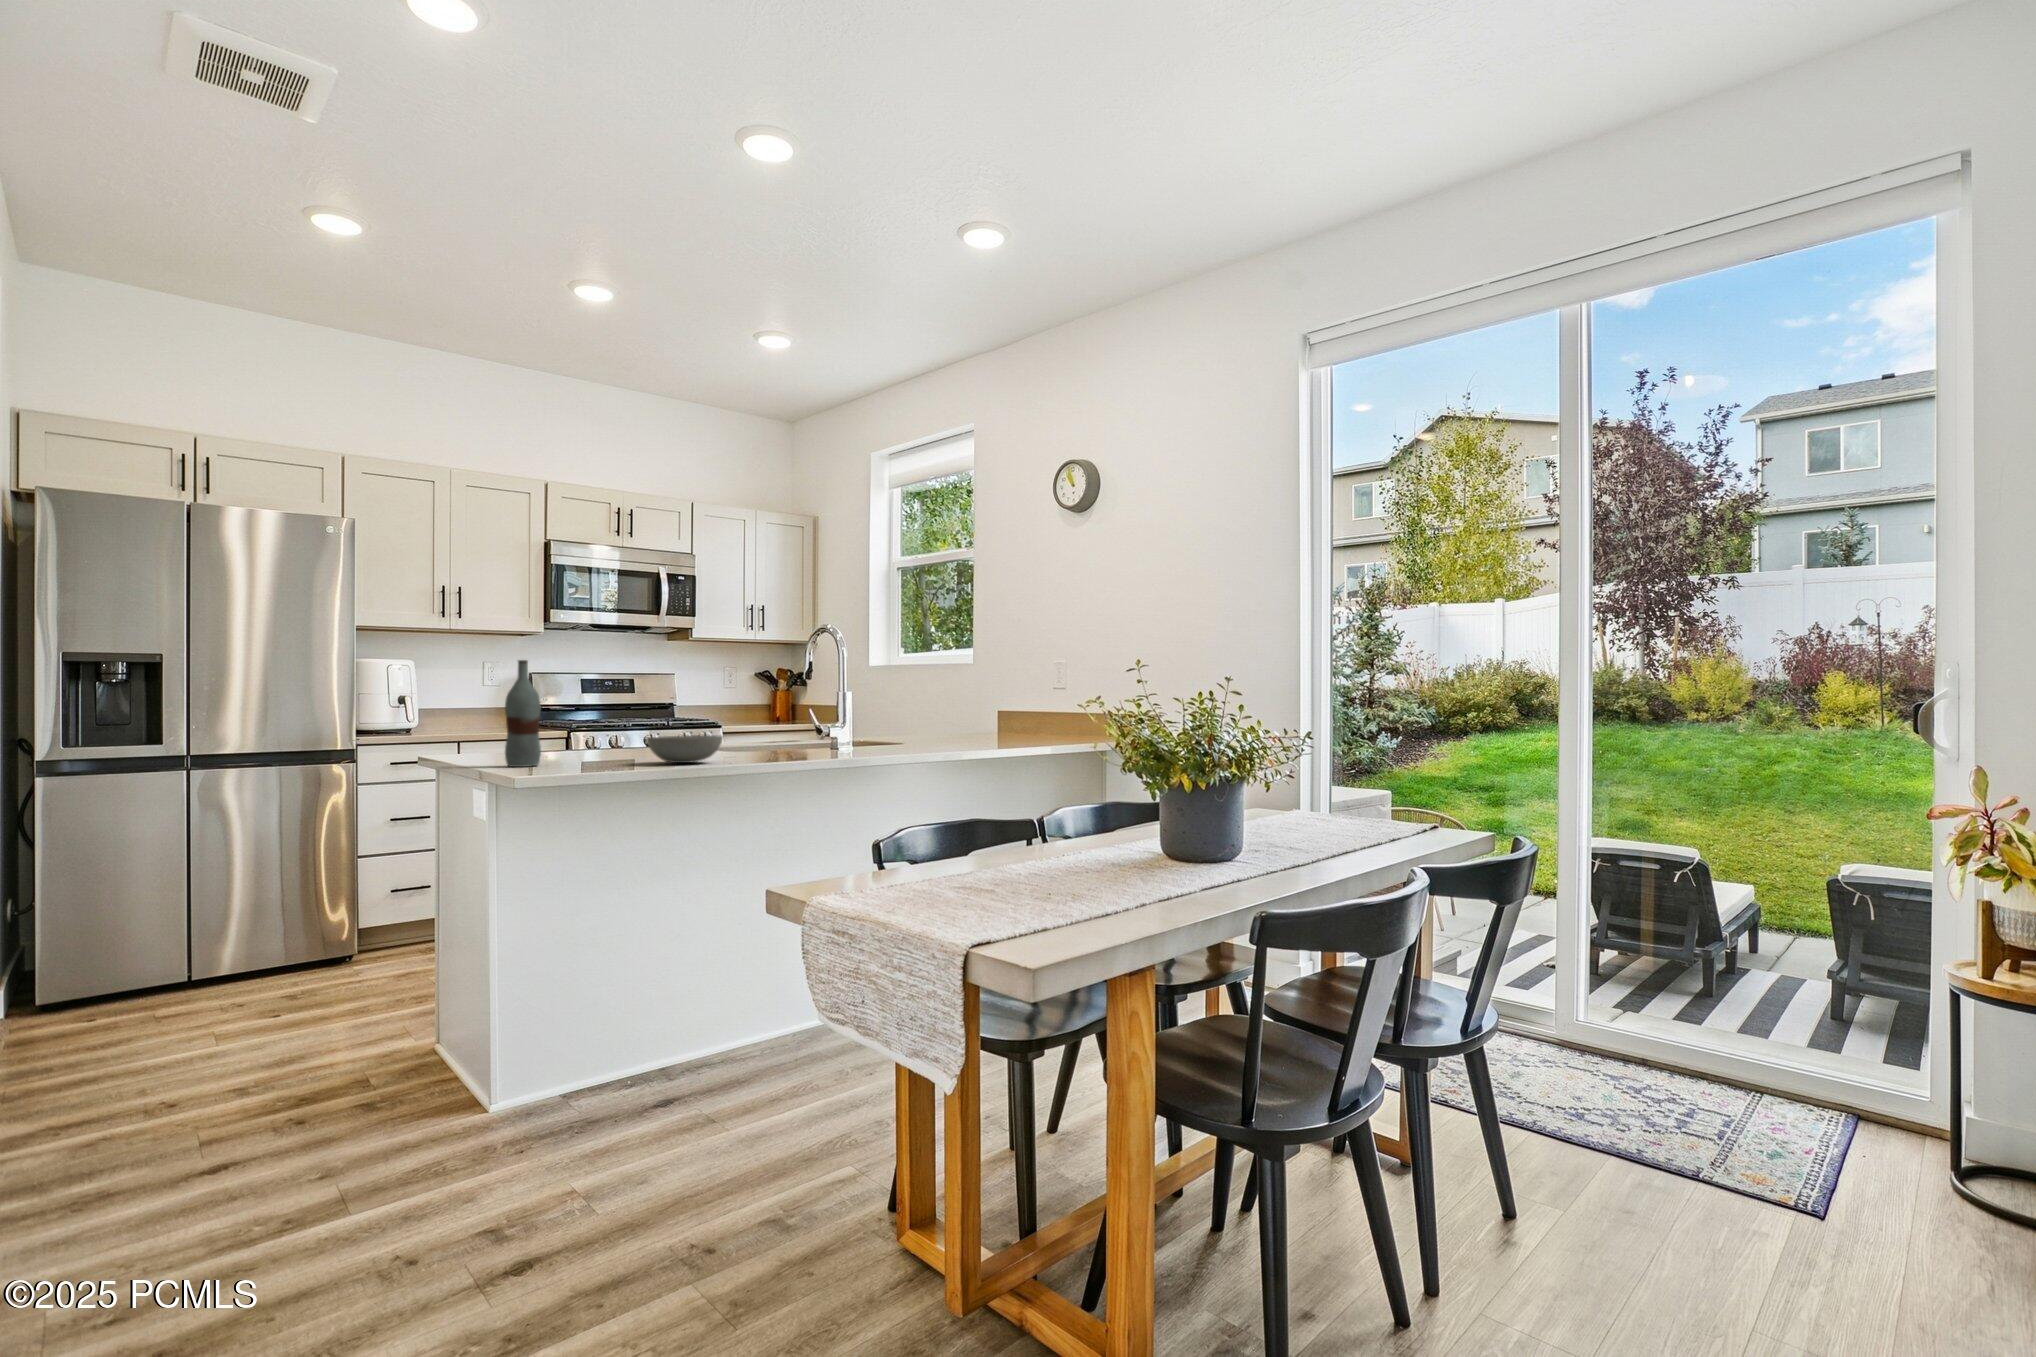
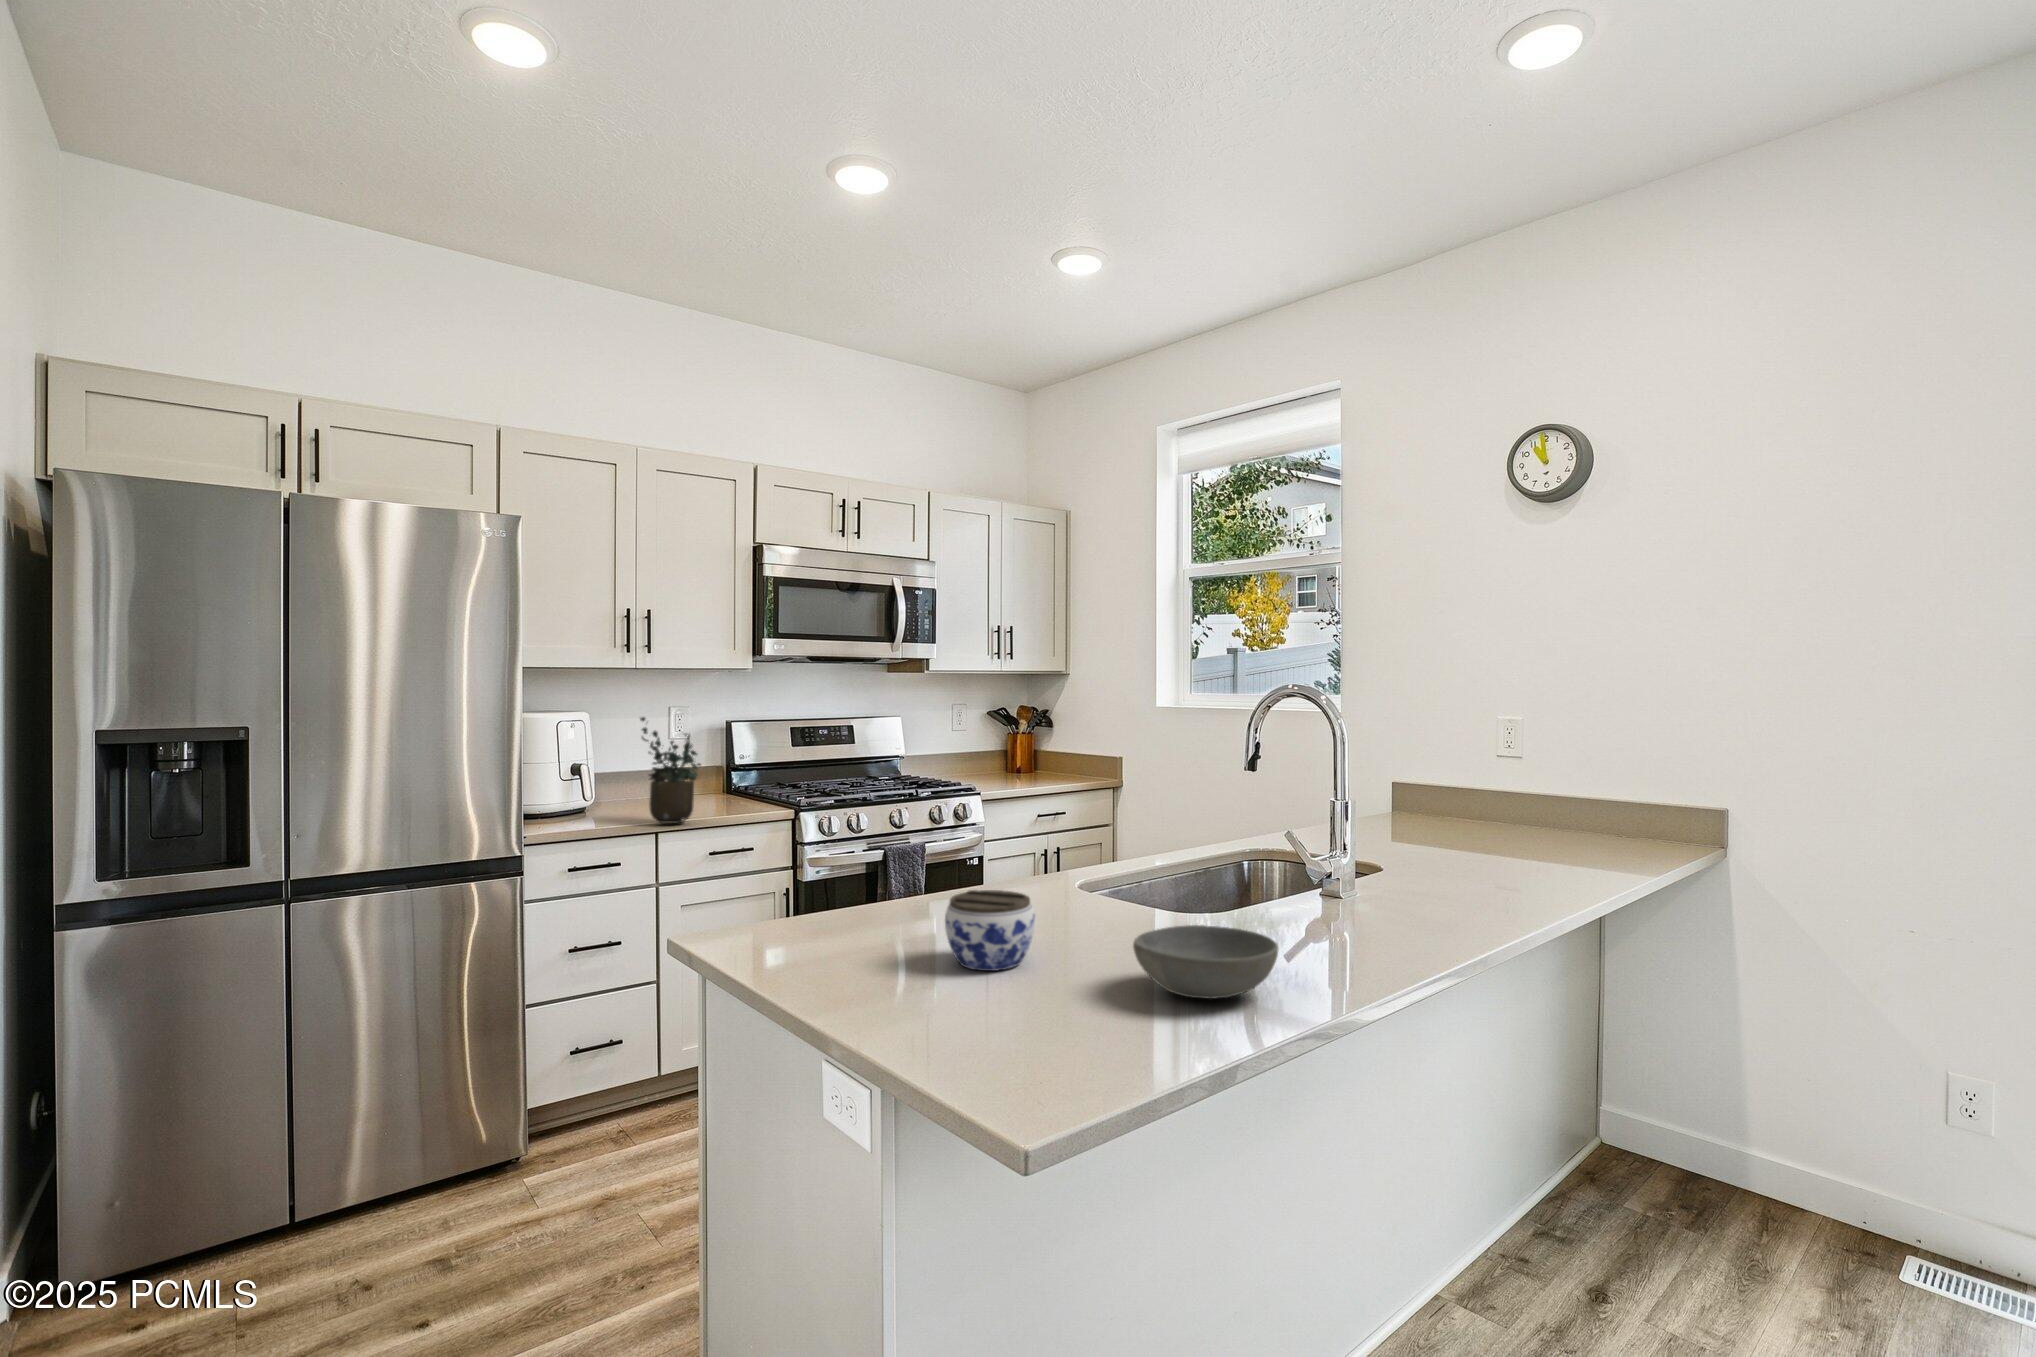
bottle: present [505,660,541,767] -> none [877,797,942,1016]
potted plant: none [451,663,497,738] -> present [640,717,701,823]
jar: none [564,724,617,761] -> present [945,890,1035,971]

